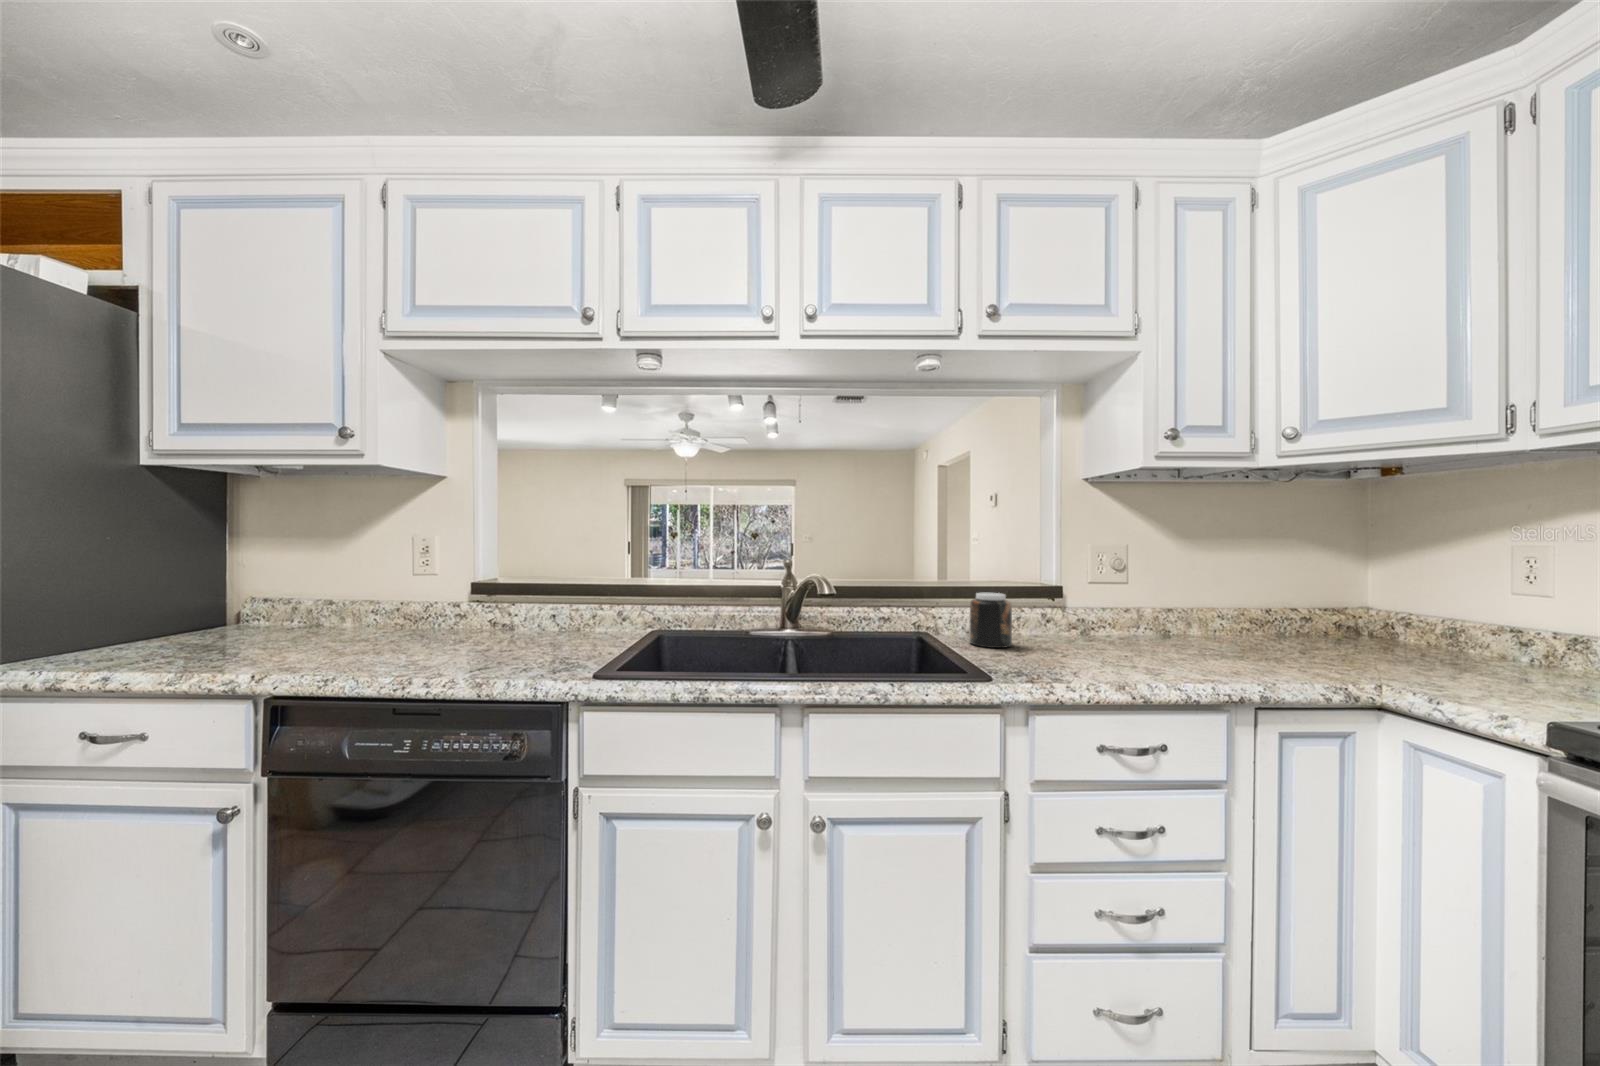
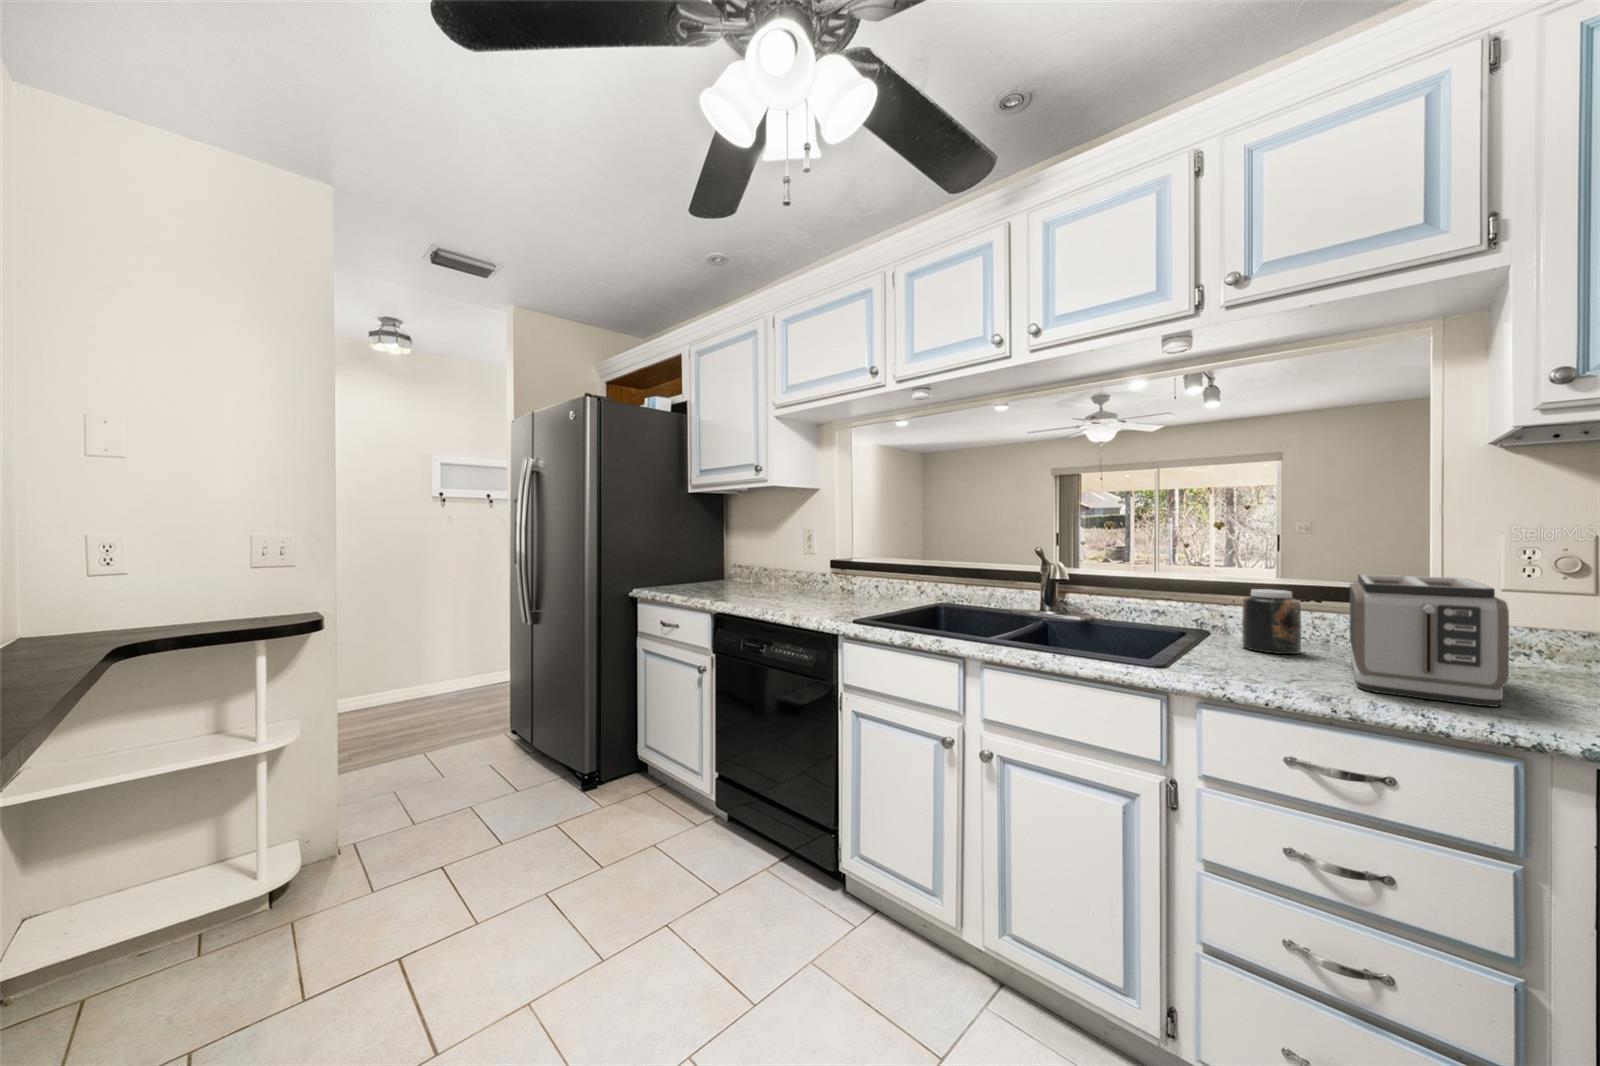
toaster: none [1051,578,1194,676] -> present [1350,574,1509,707]

